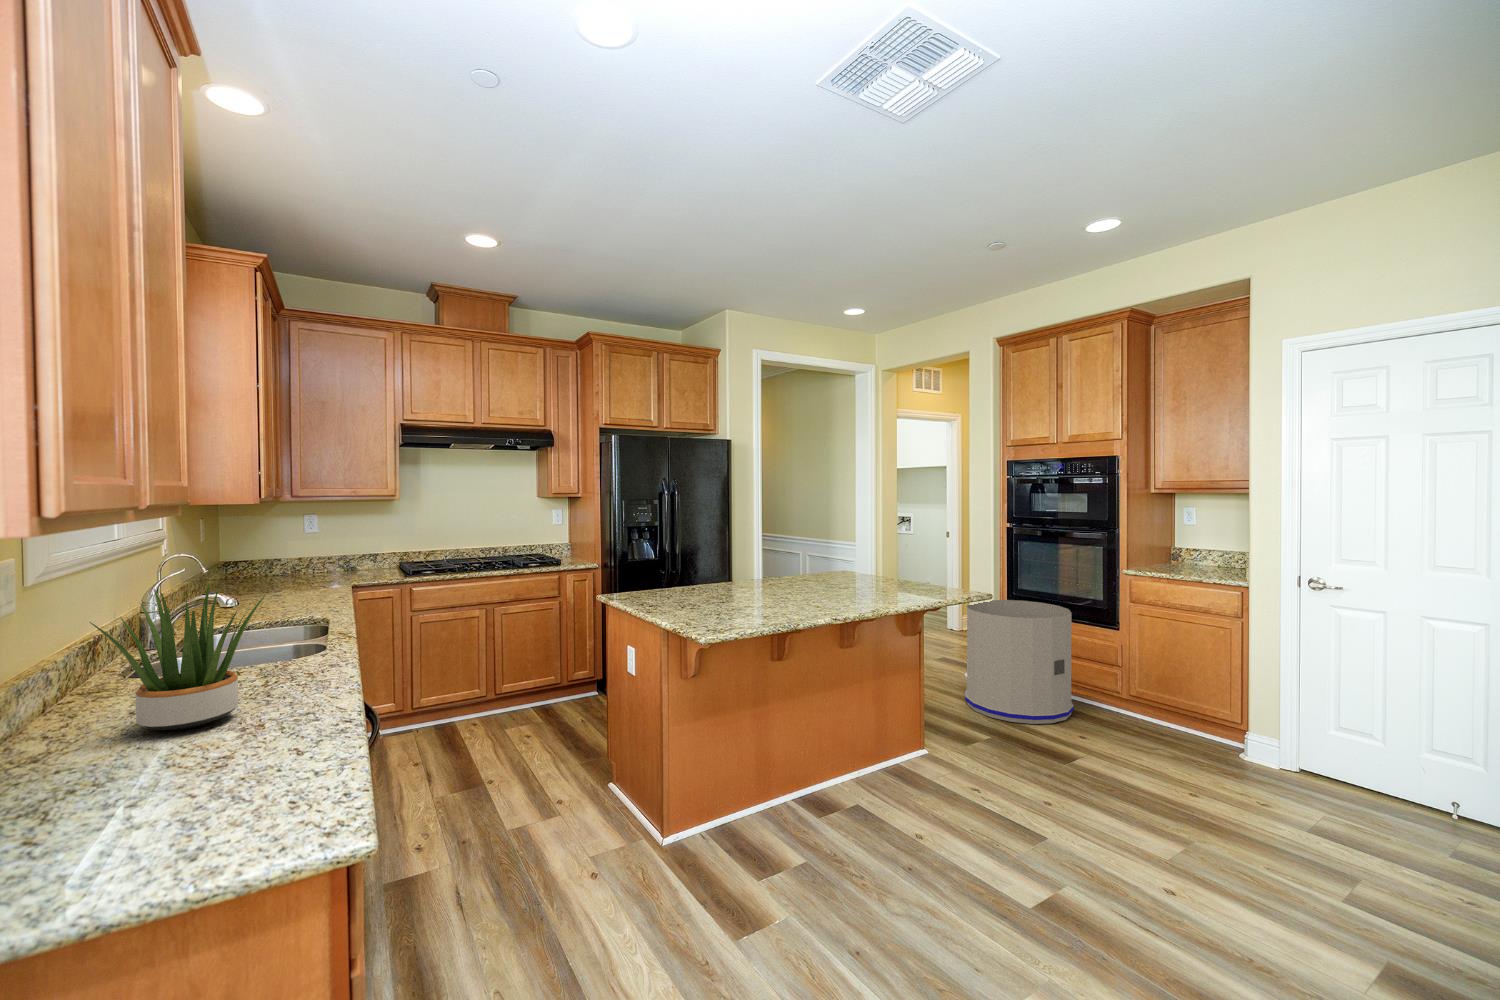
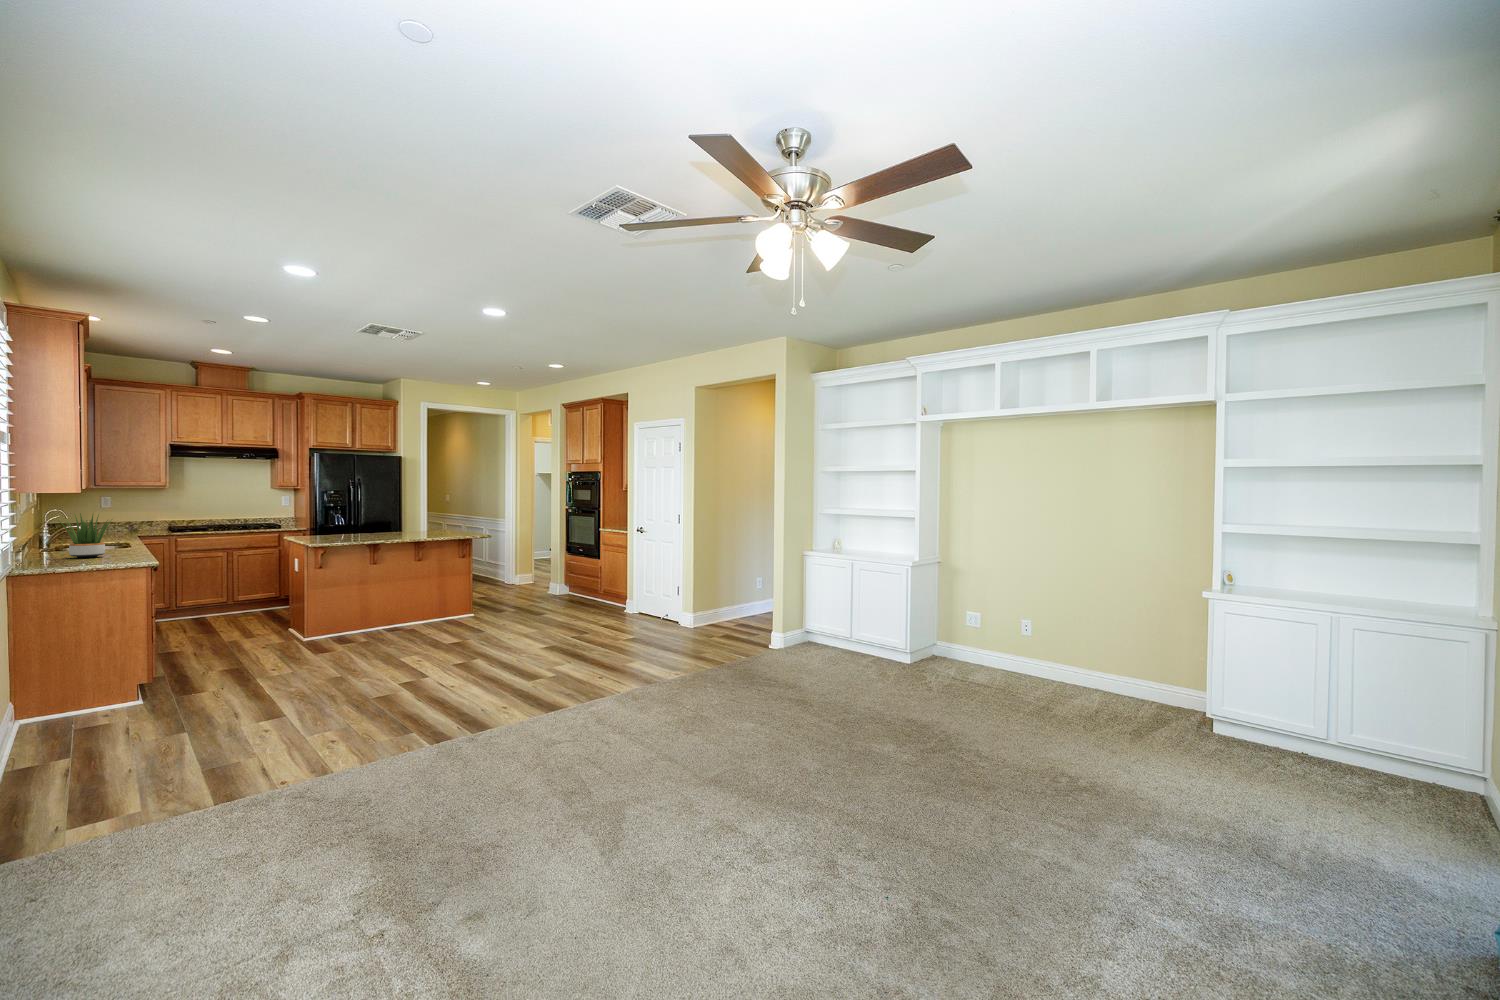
trash can: present [965,600,1074,724] -> none [527,548,583,607]

